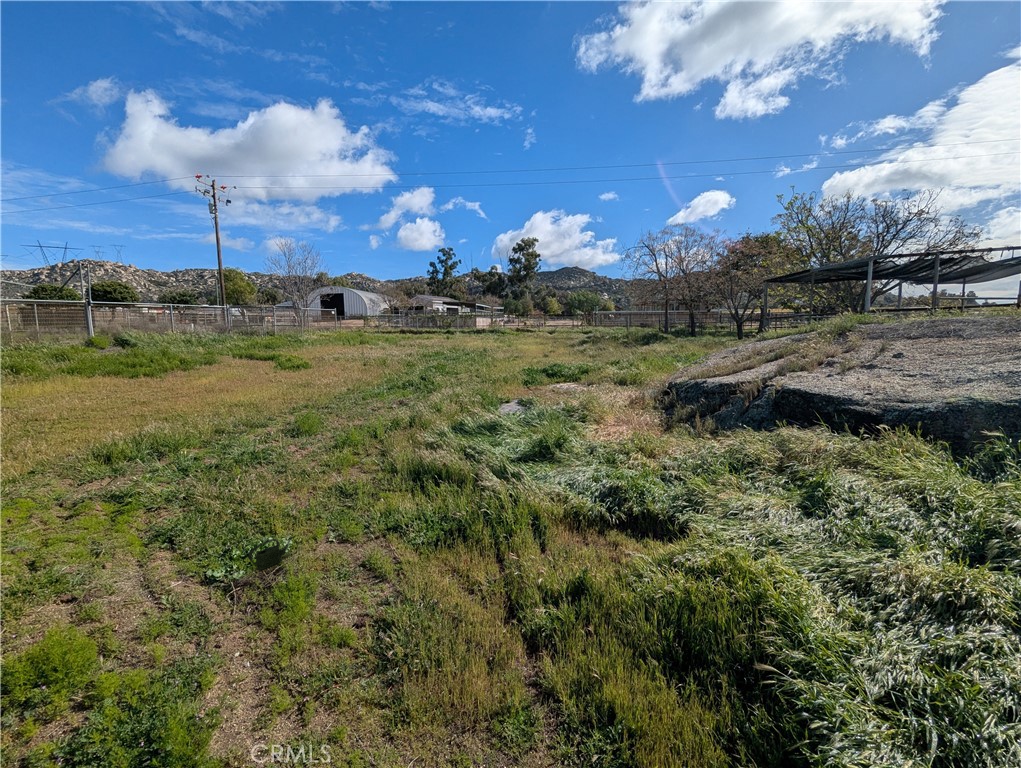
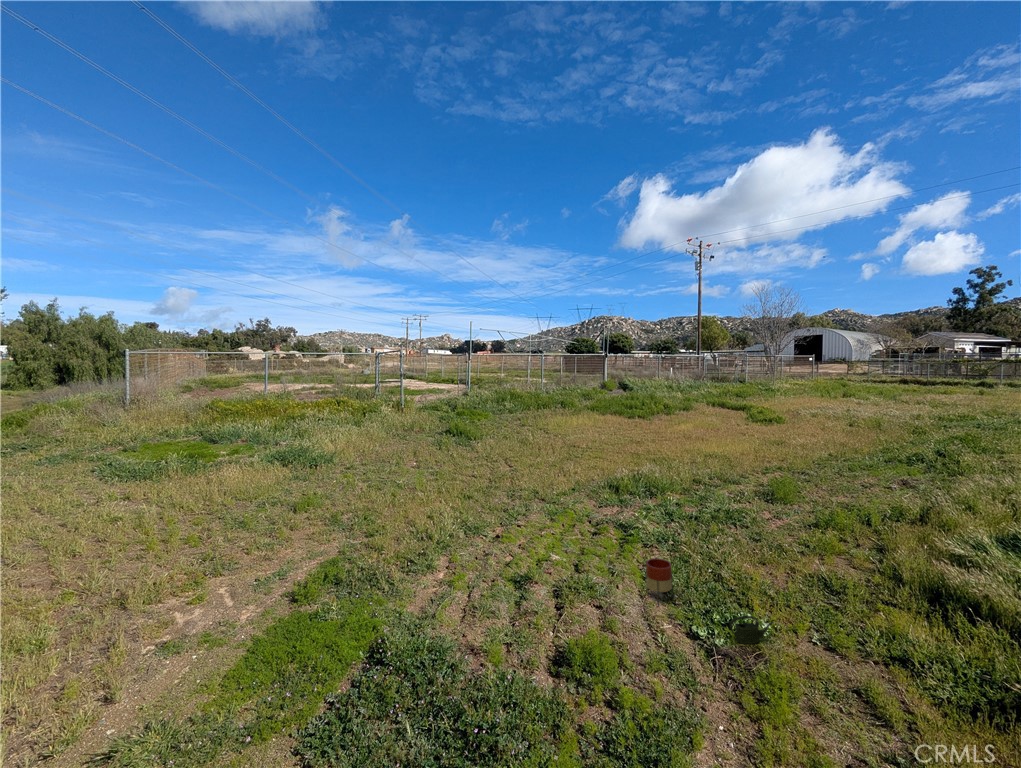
planter: none [139,517,182,573] -> present [646,558,673,602]

